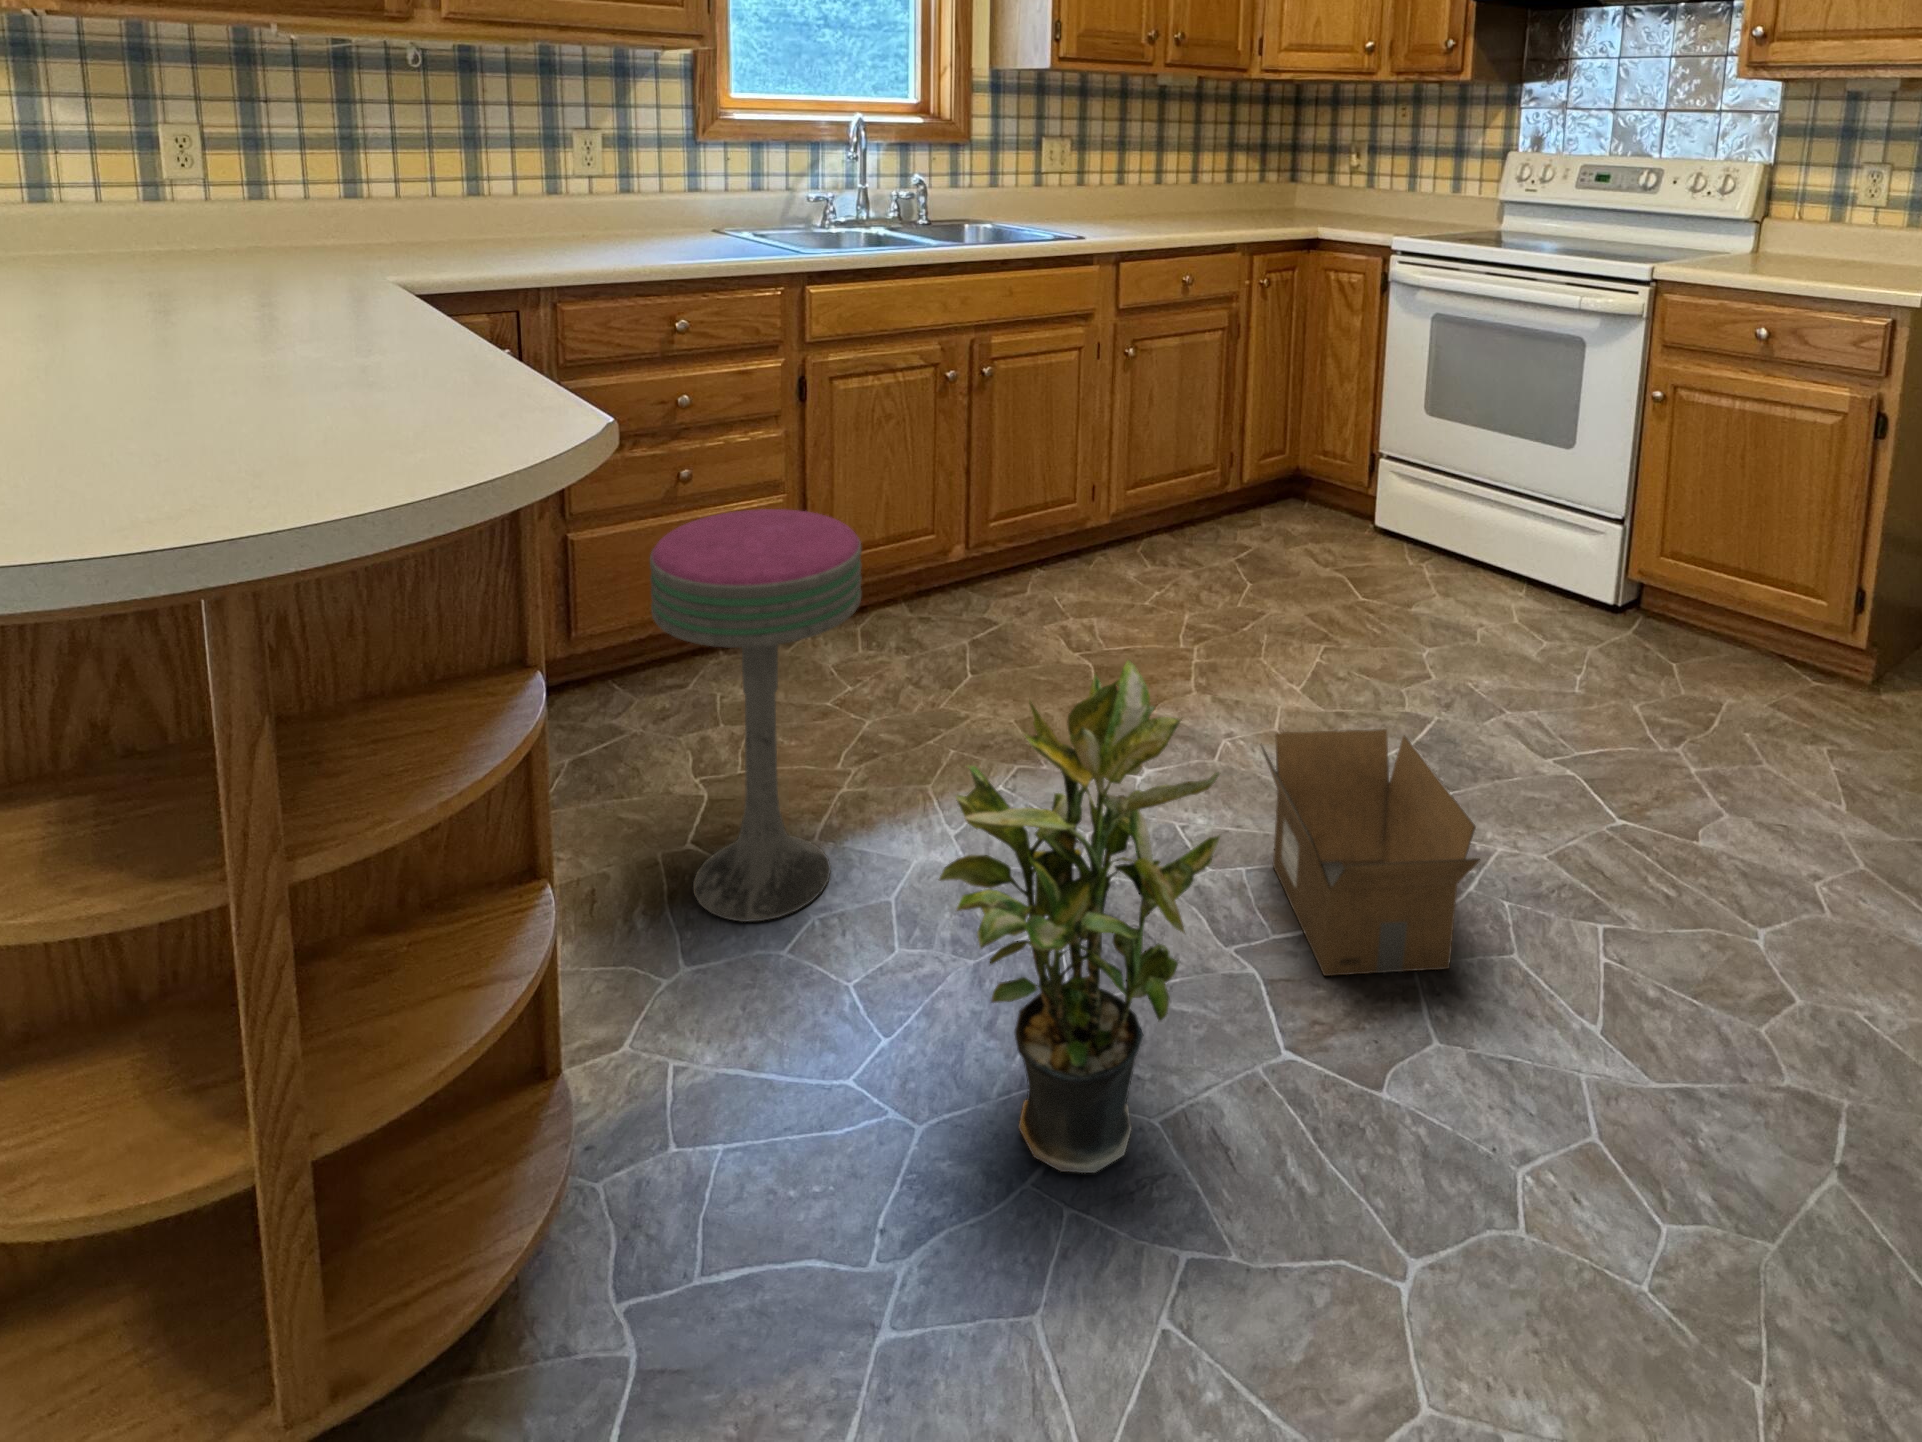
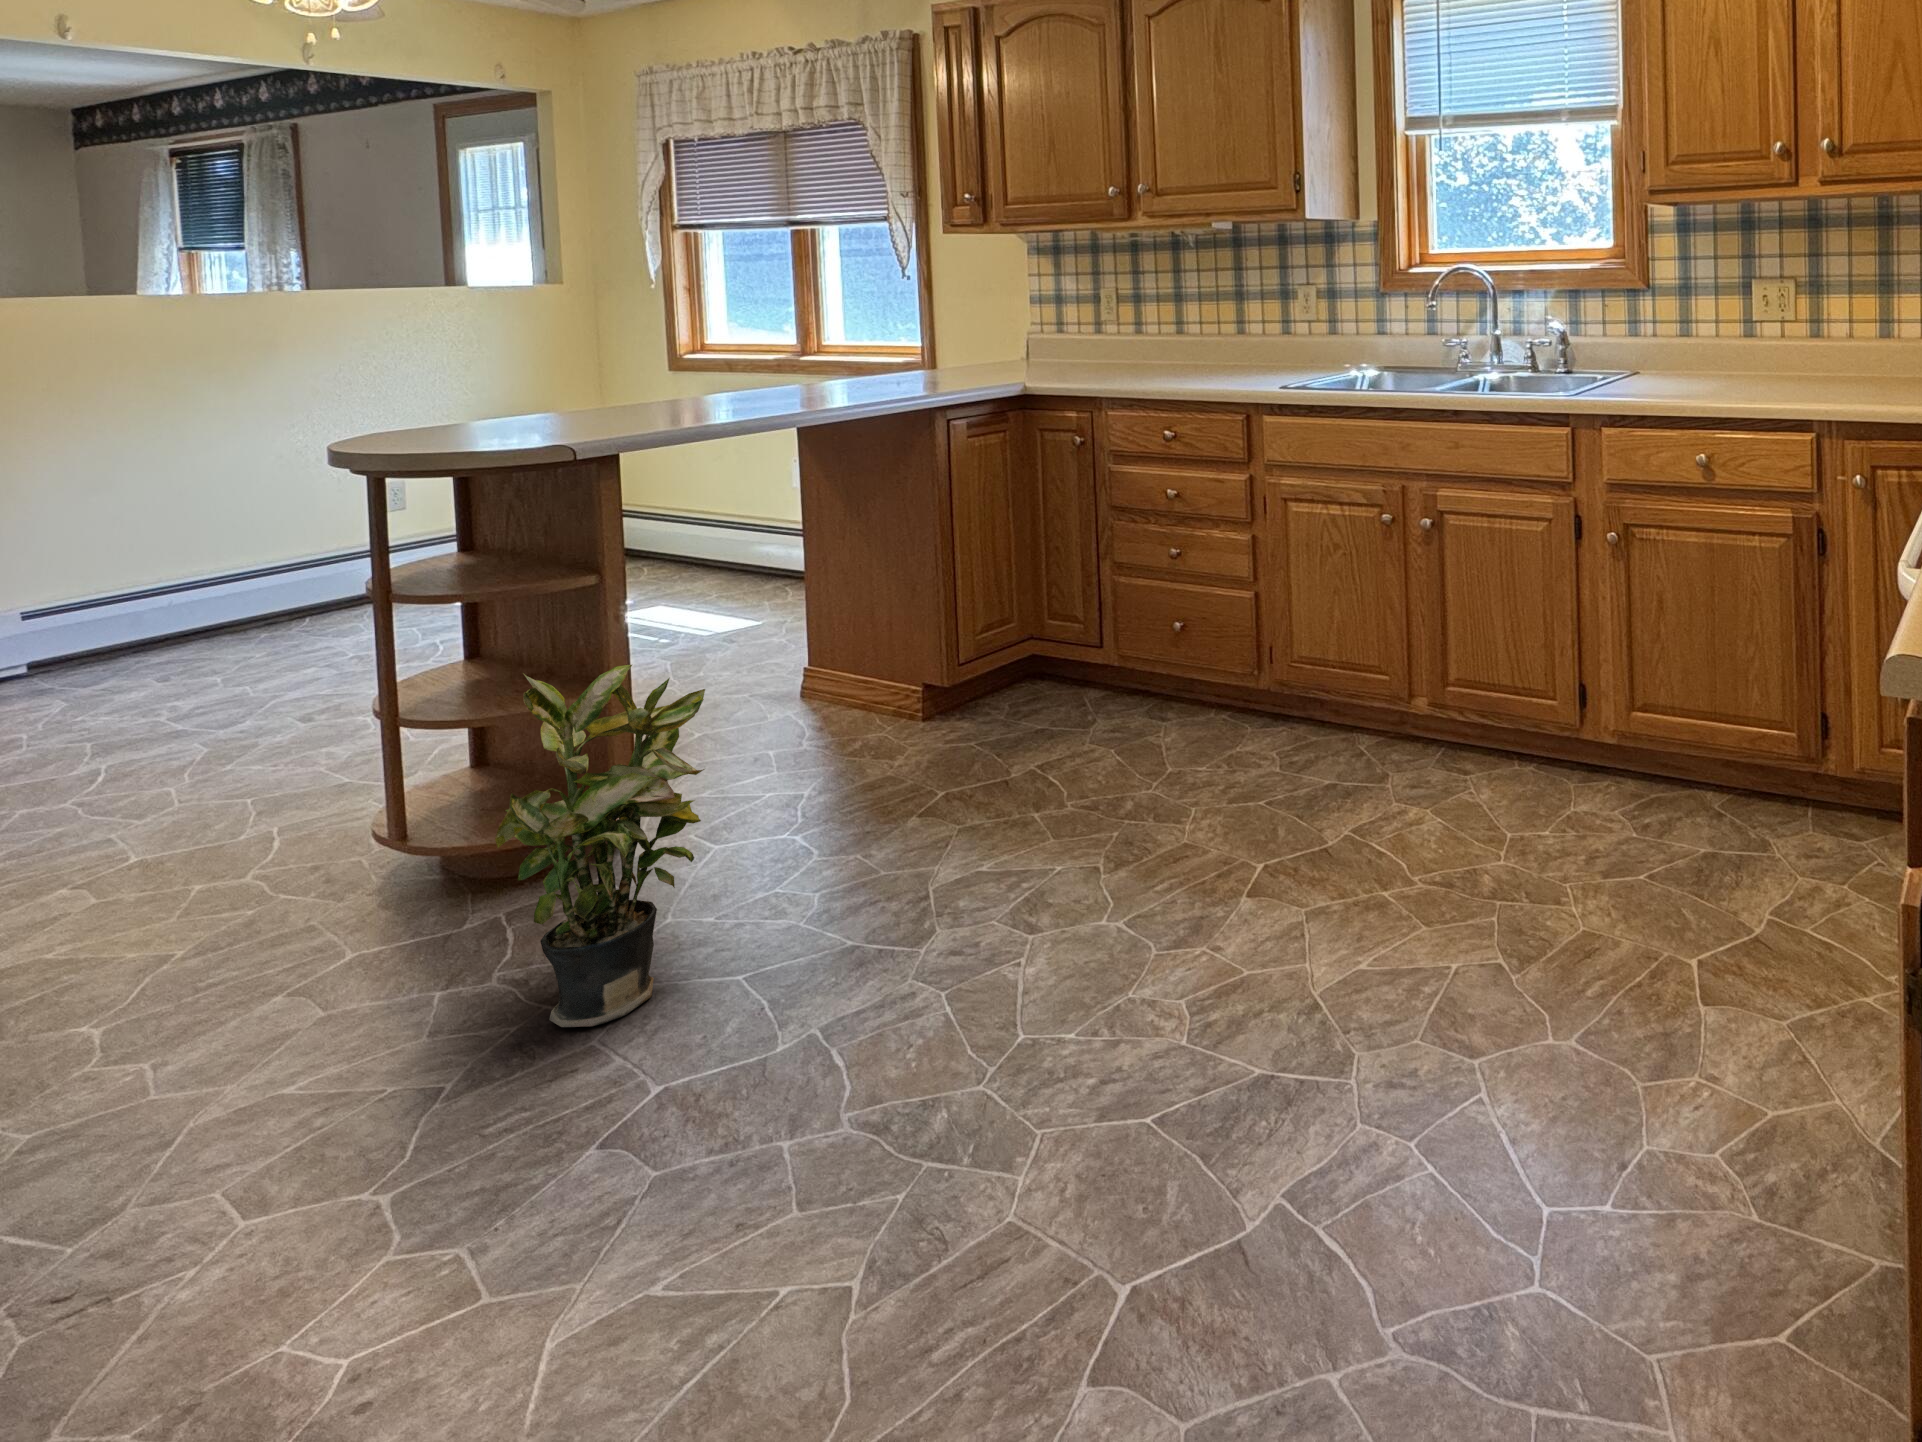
bar stool: present [650,509,862,922] -> none [821,550,981,840]
cardboard box: present [1261,729,1480,976] -> none [719,877,994,1163]

